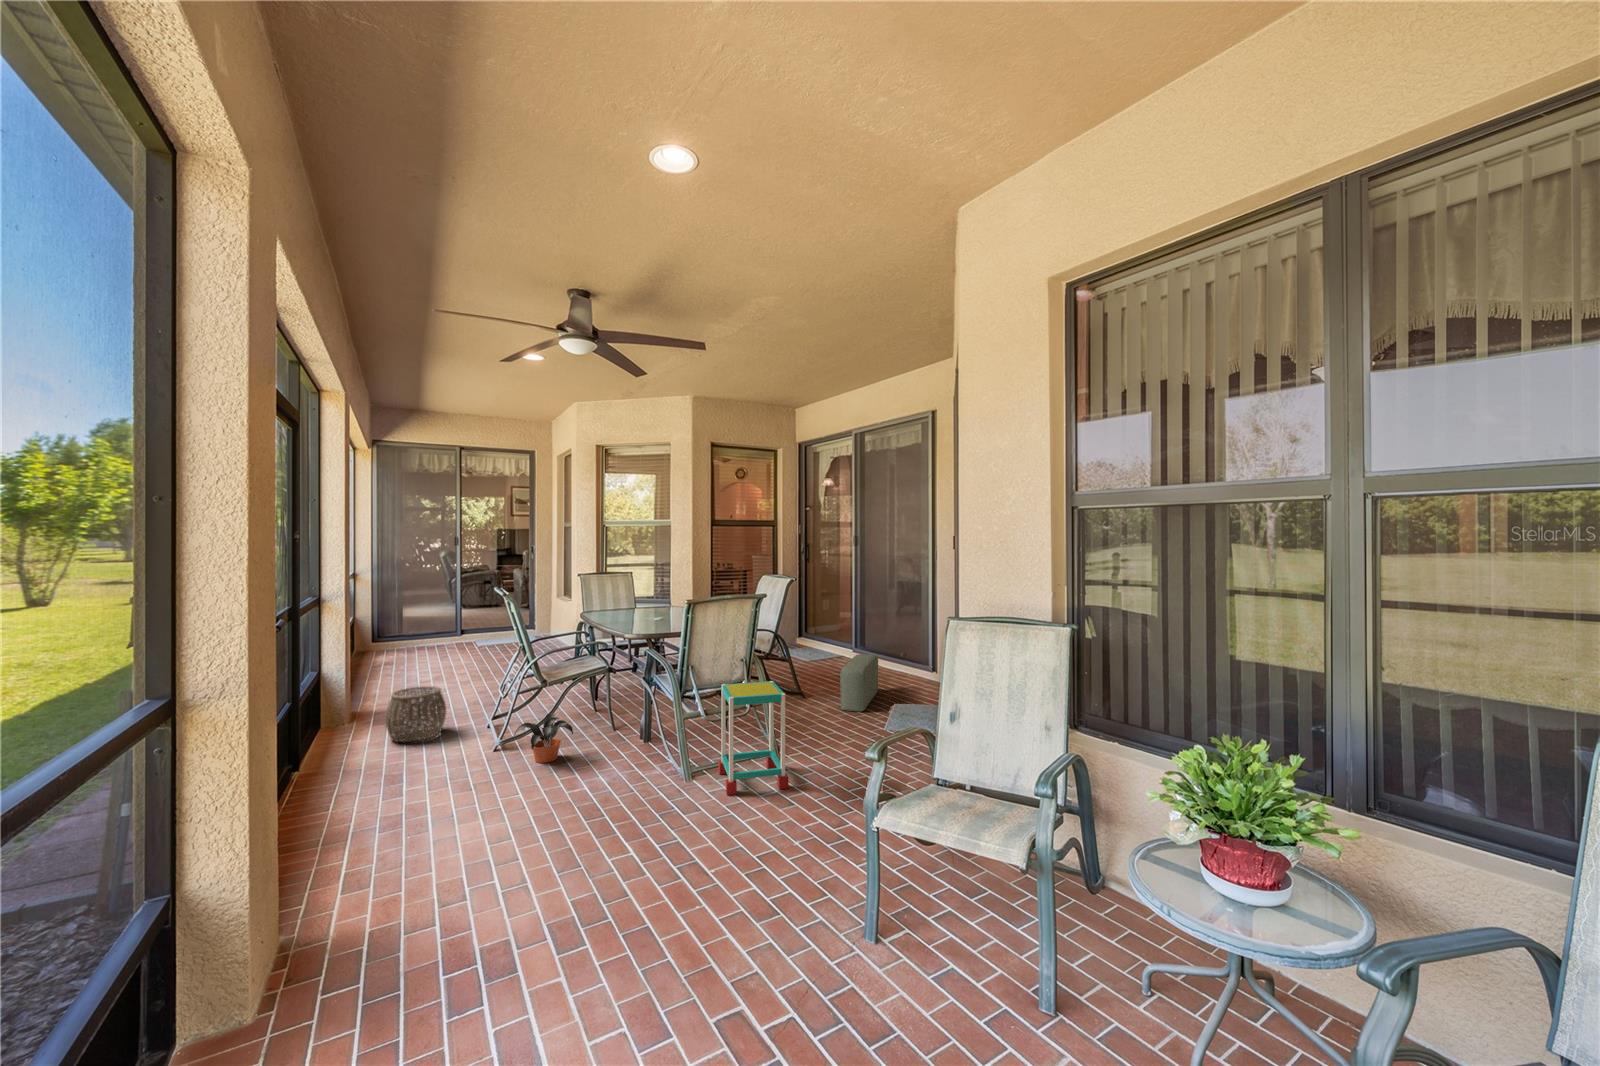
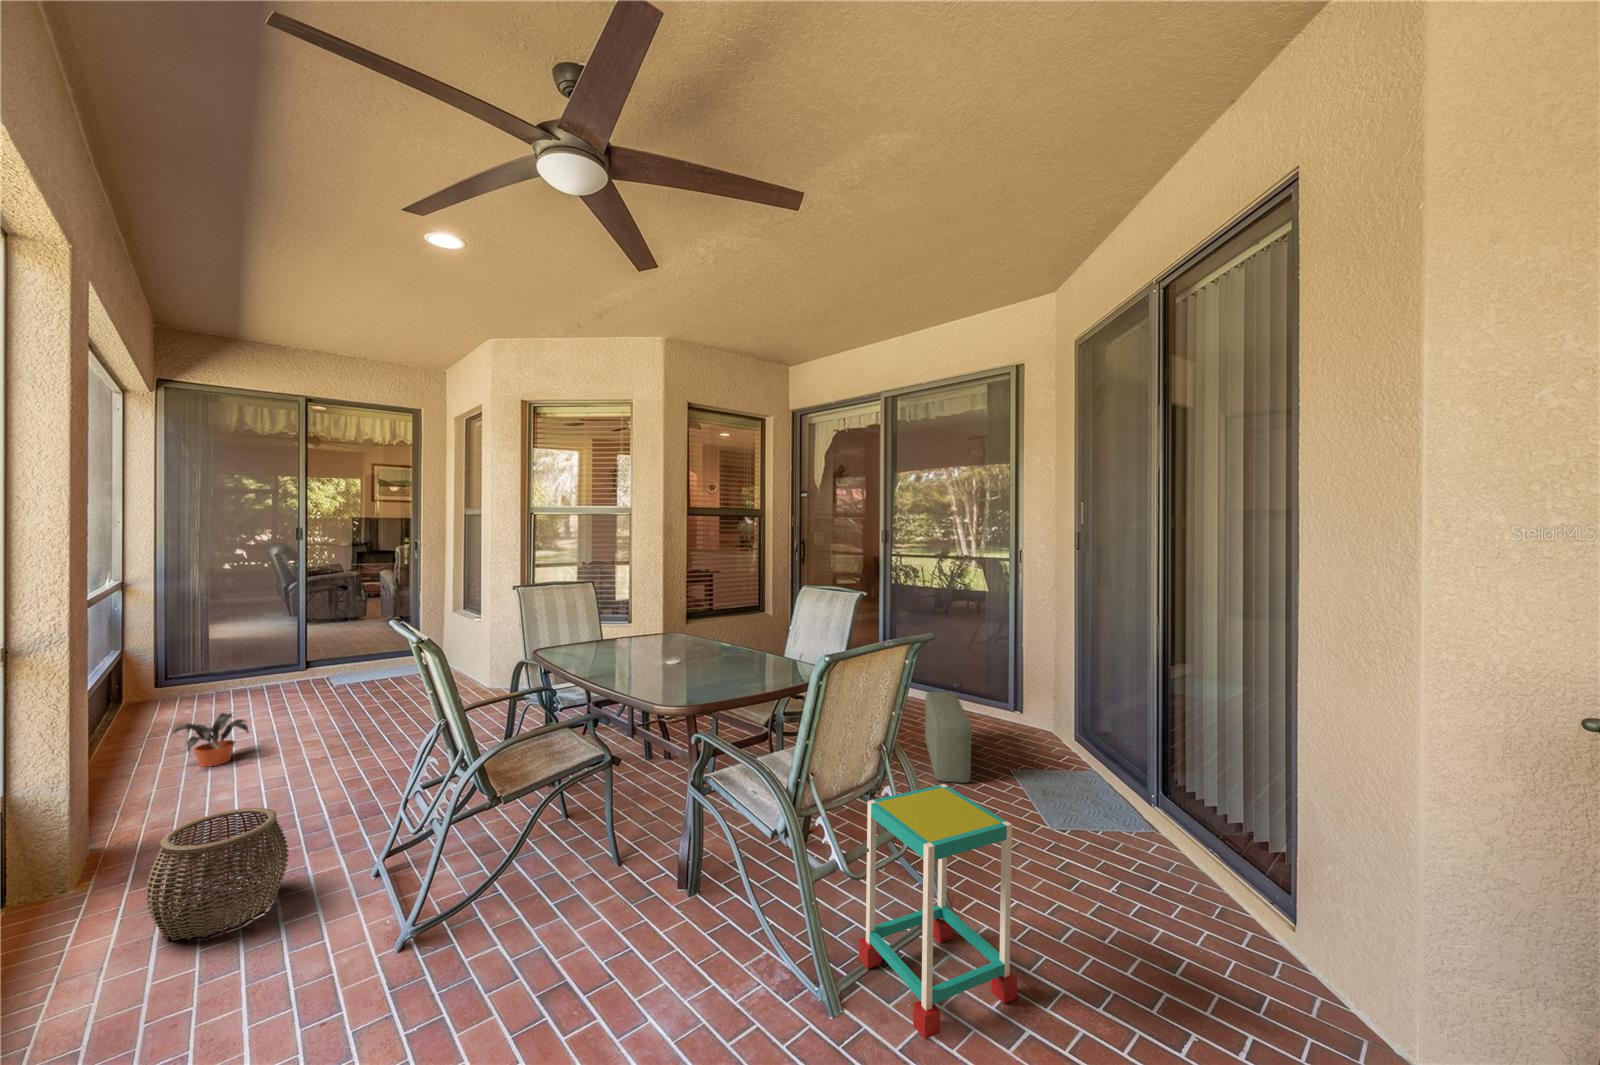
potted plant: present [515,714,573,763] -> present [173,713,248,767]

